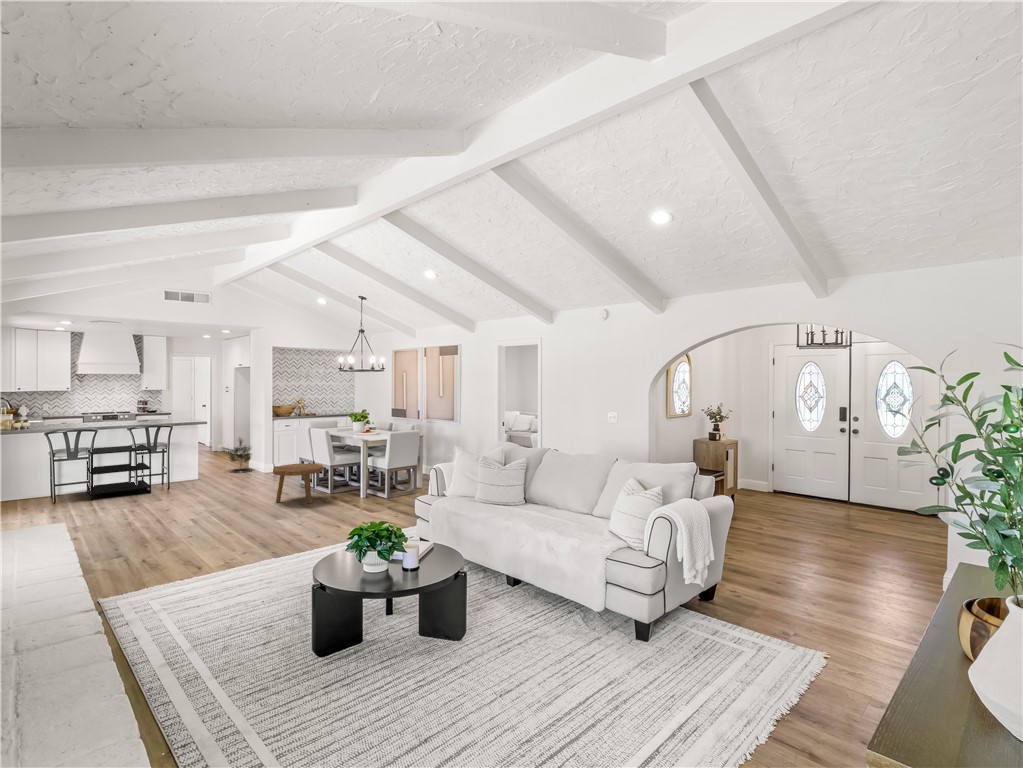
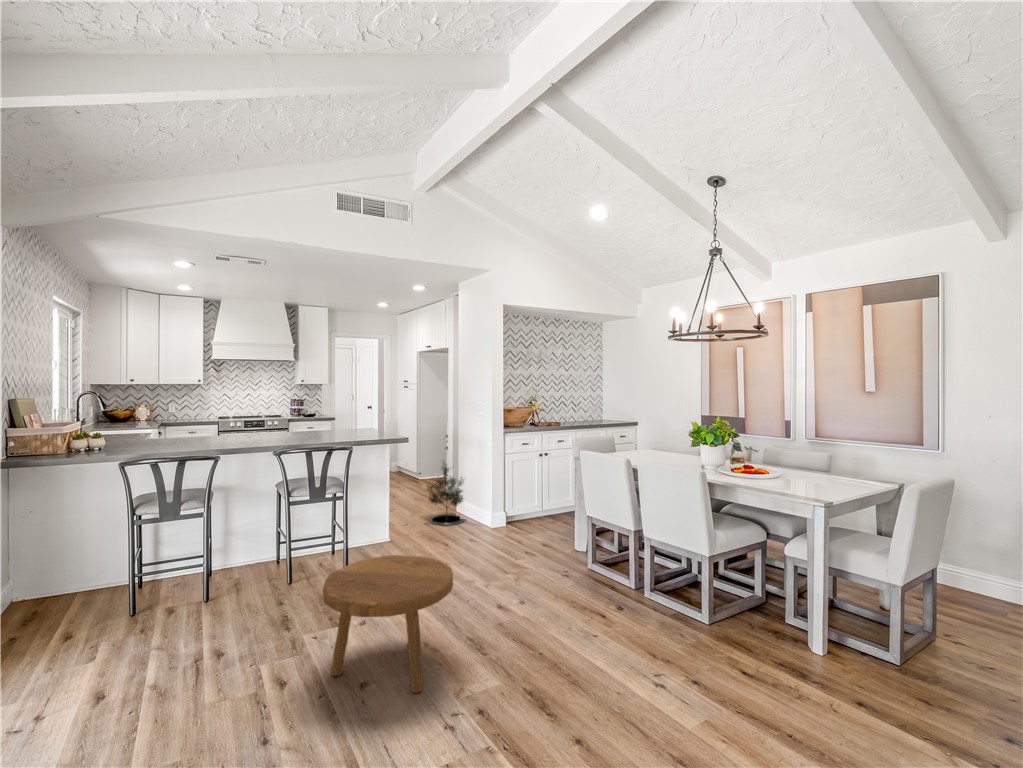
side table: present [87,445,151,500] -> none [203,481,316,610]
footstool: present [273,464,323,504] -> present [323,555,453,693]

